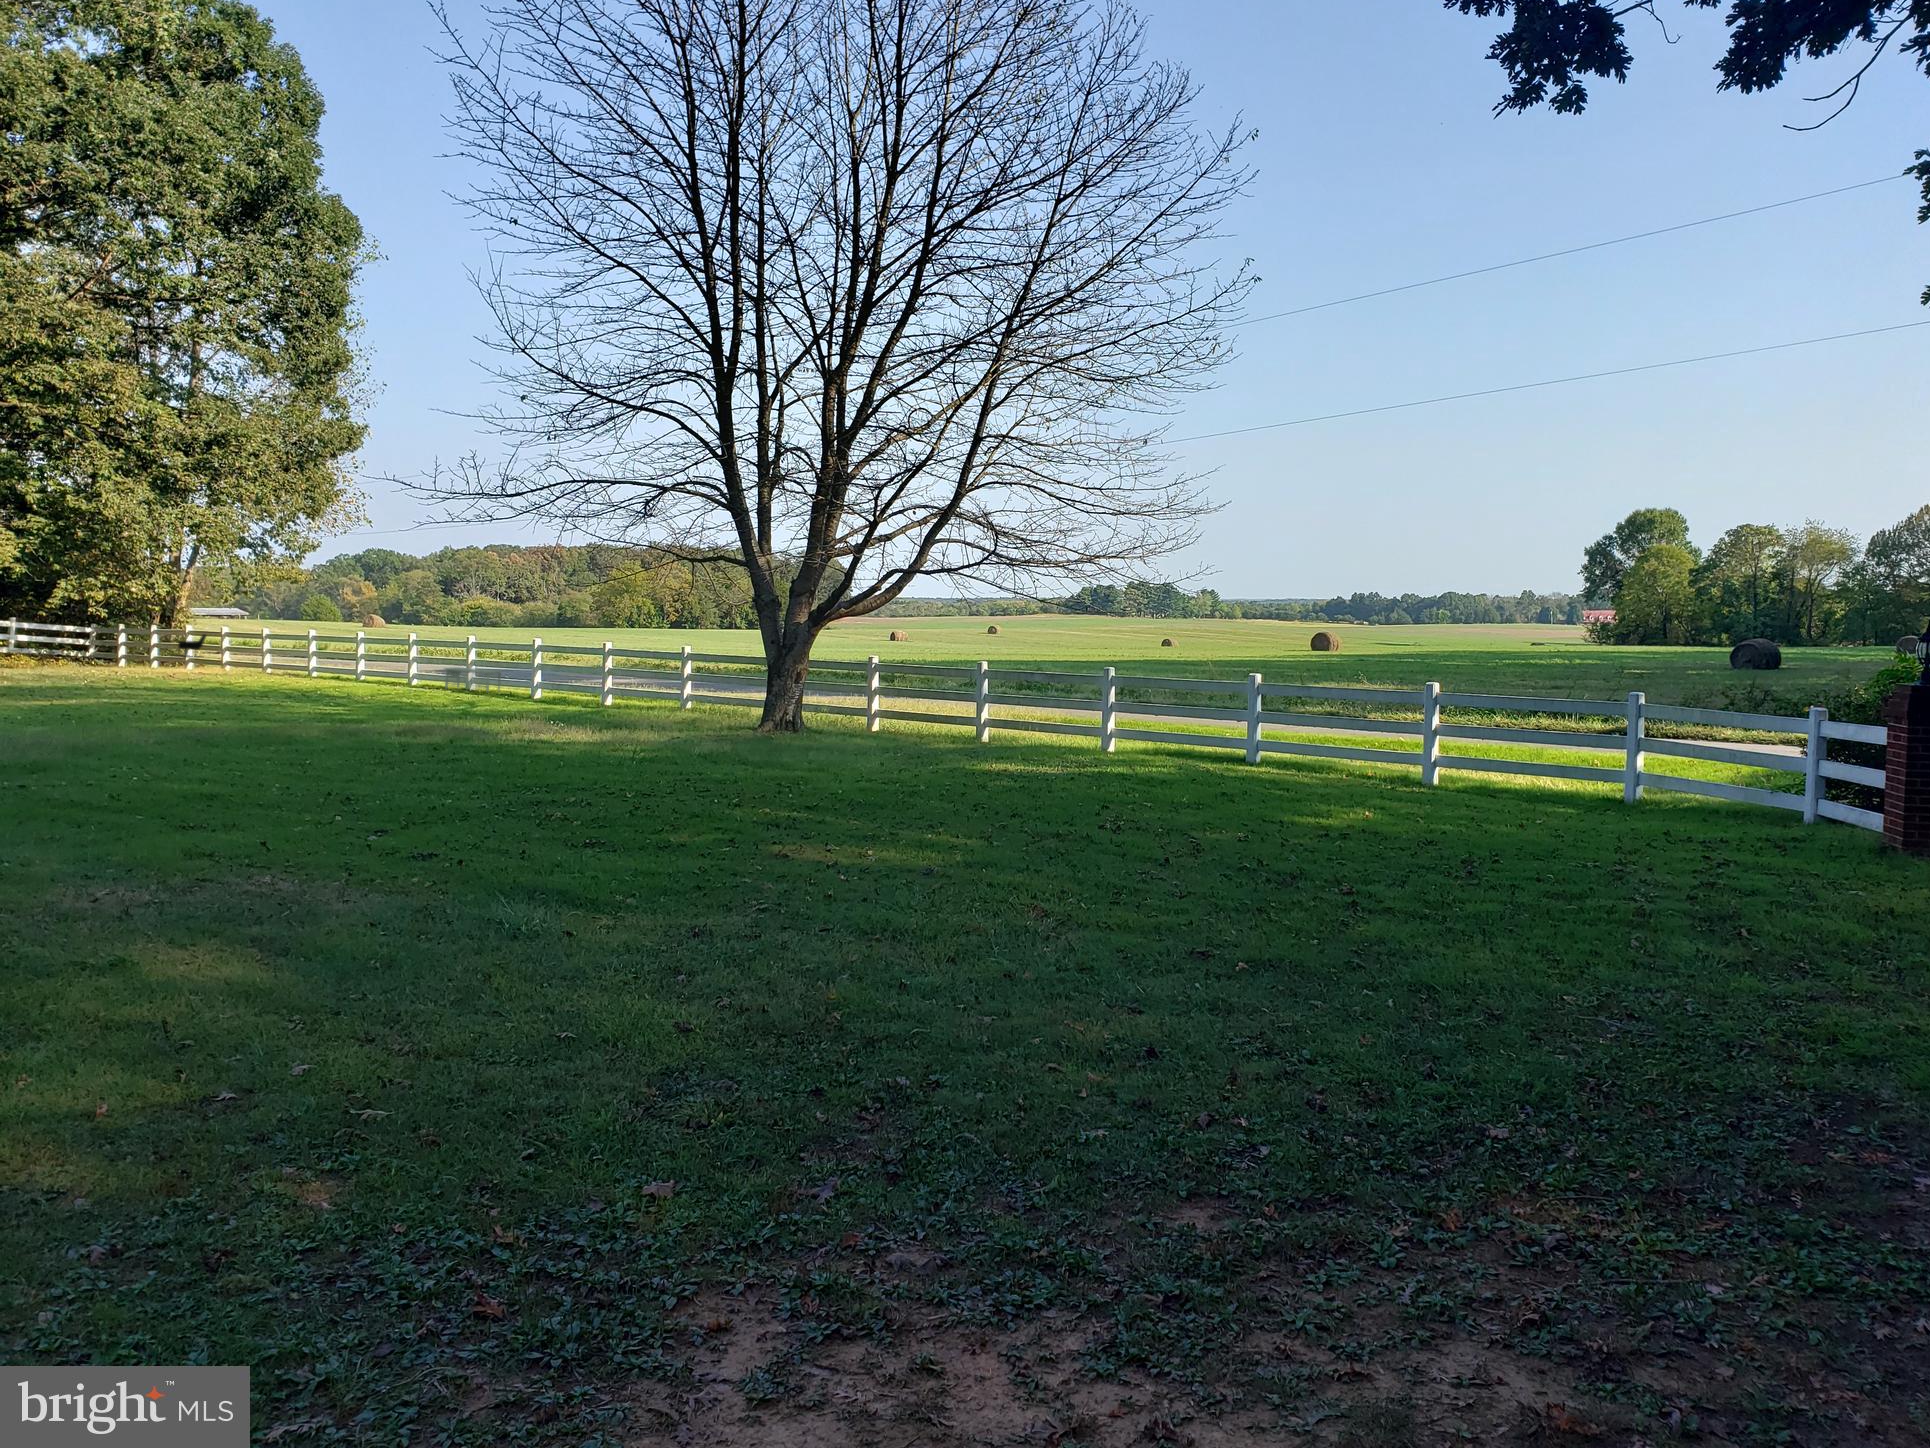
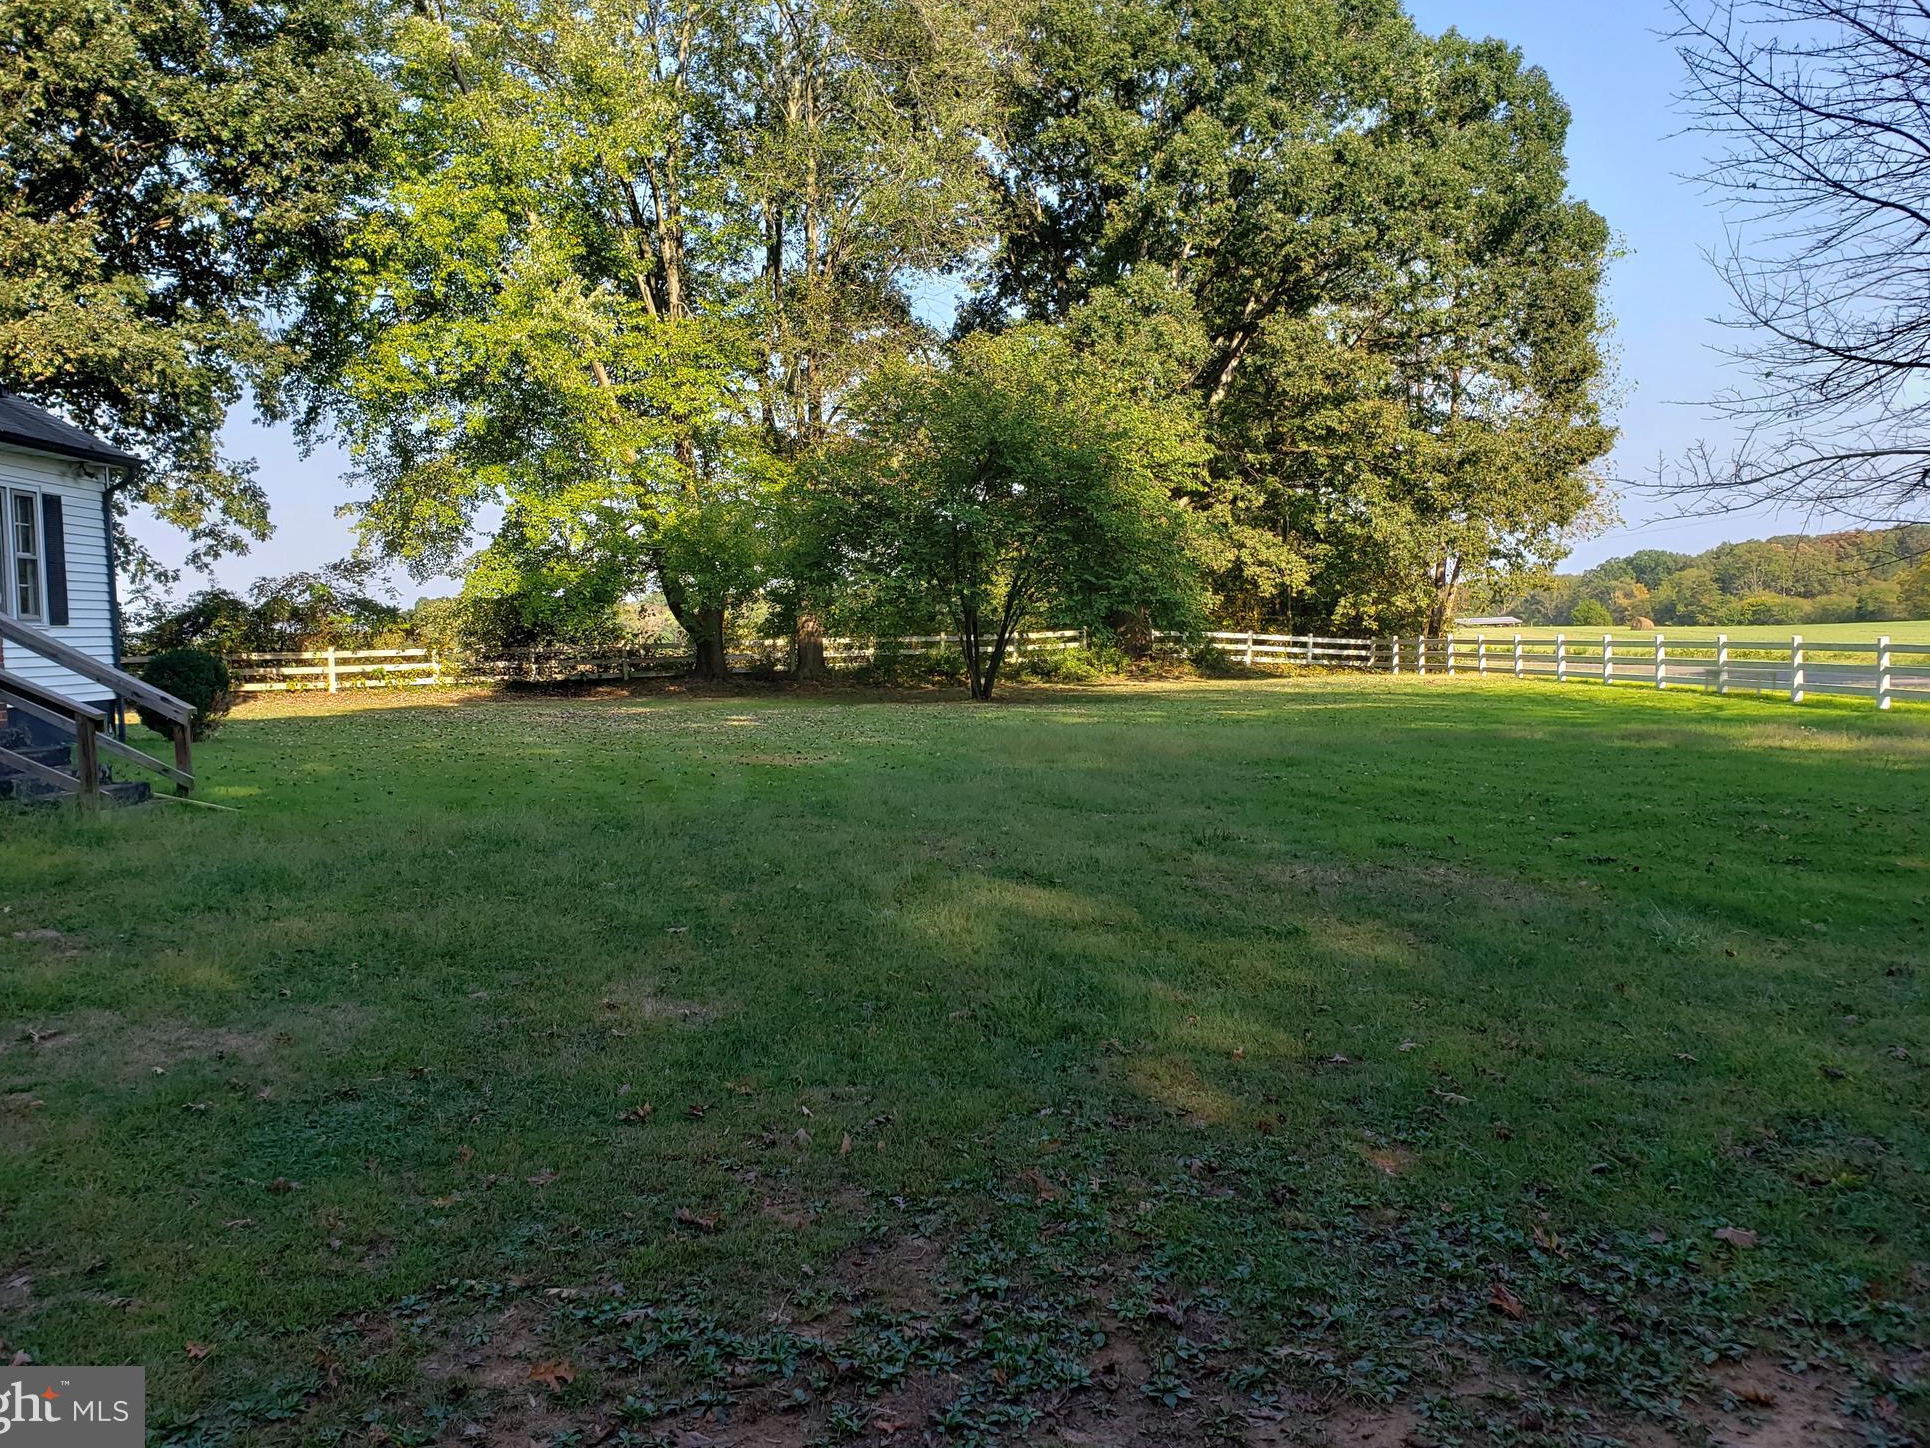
lounge chair: present [178,634,206,656] -> none [1433,642,1462,664]

